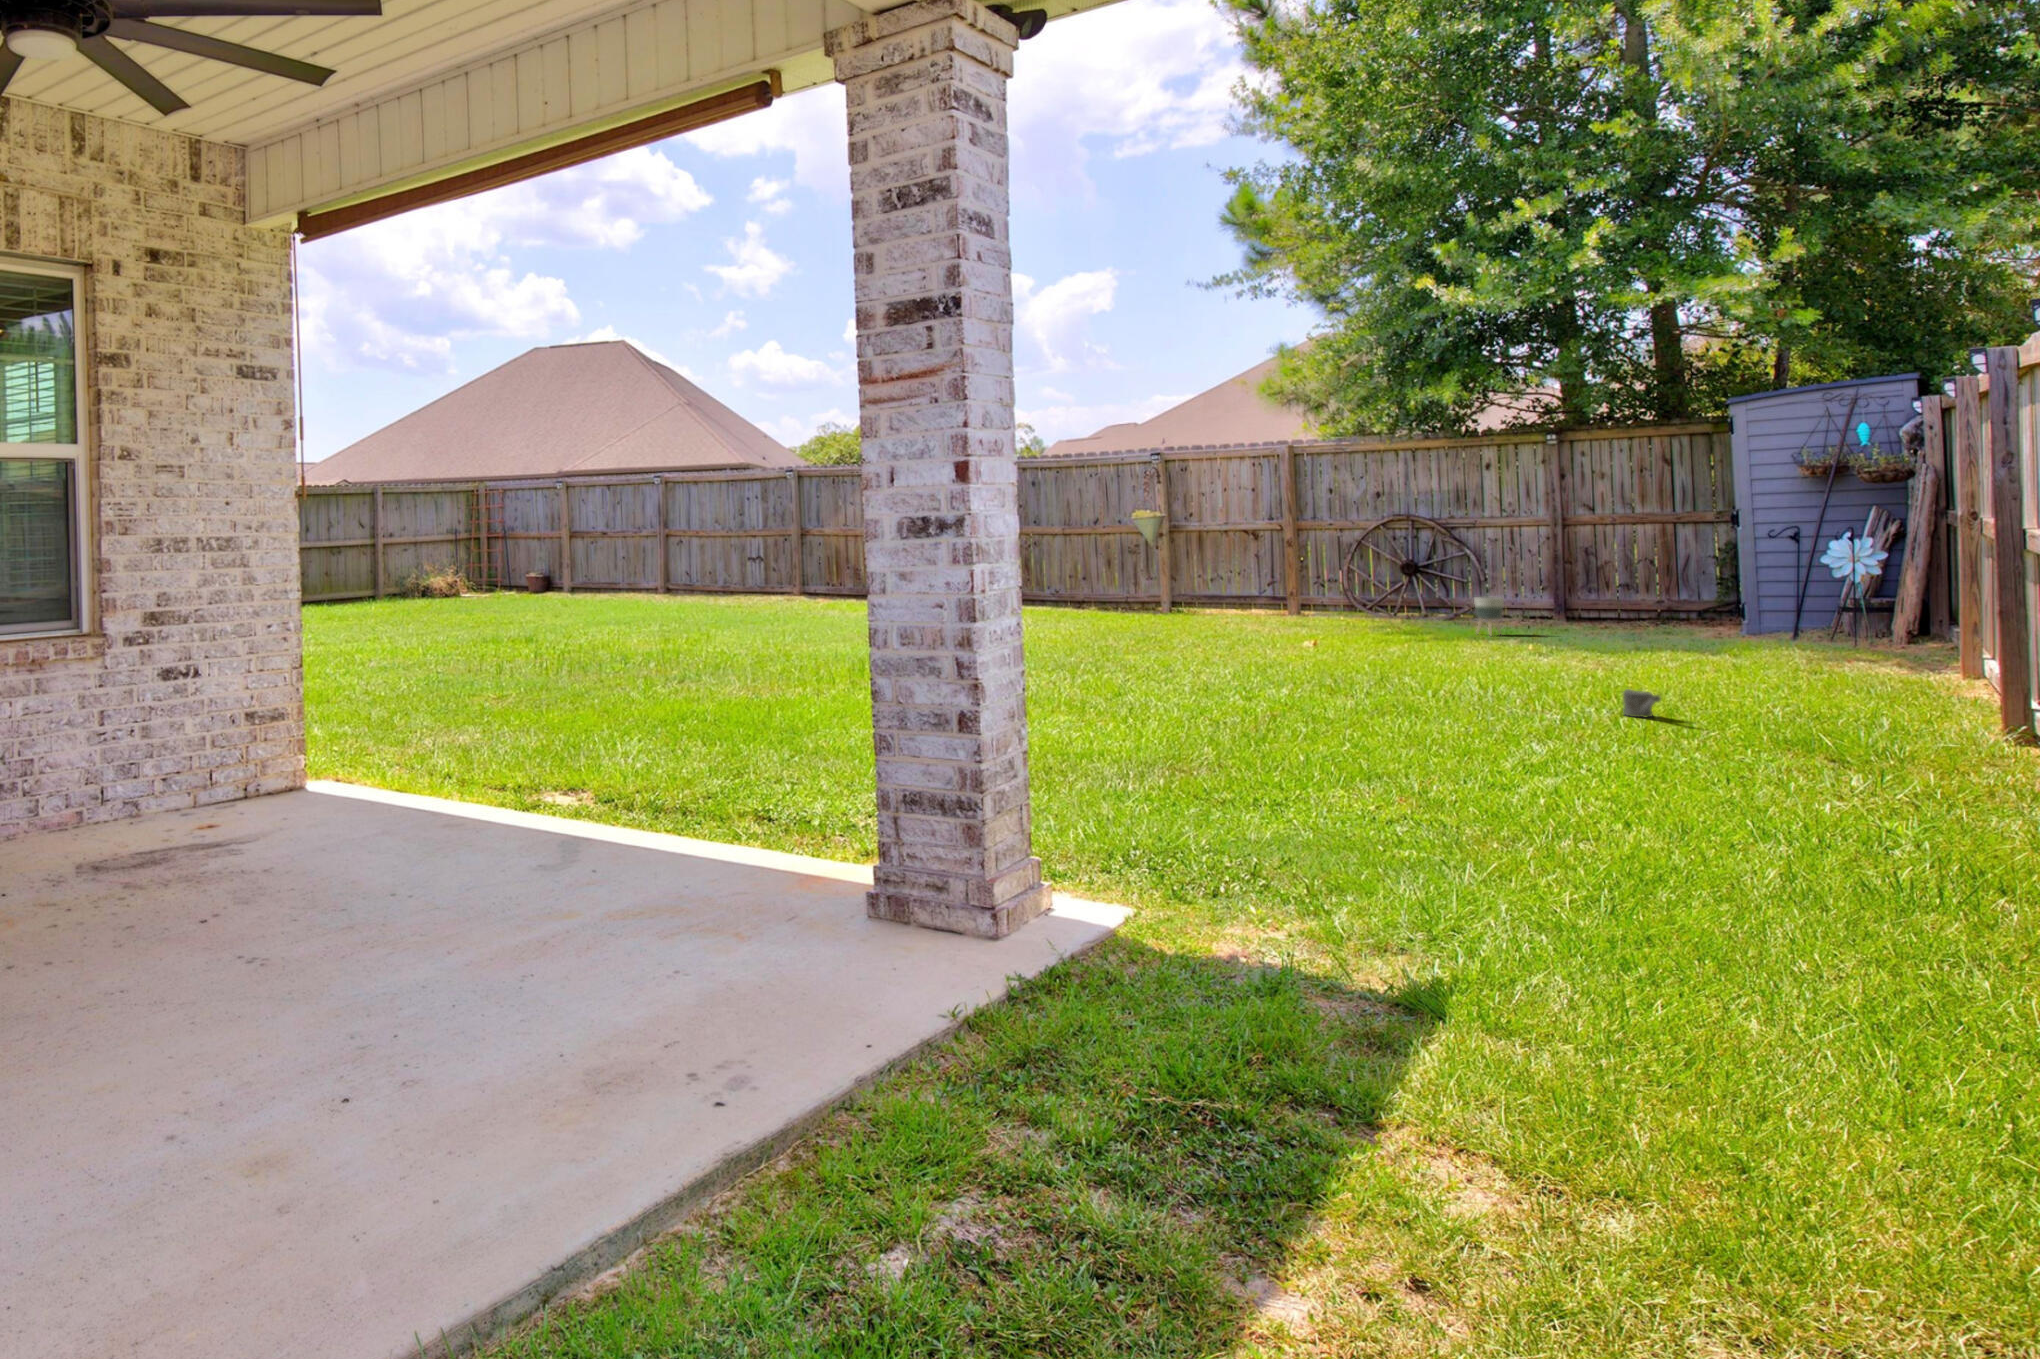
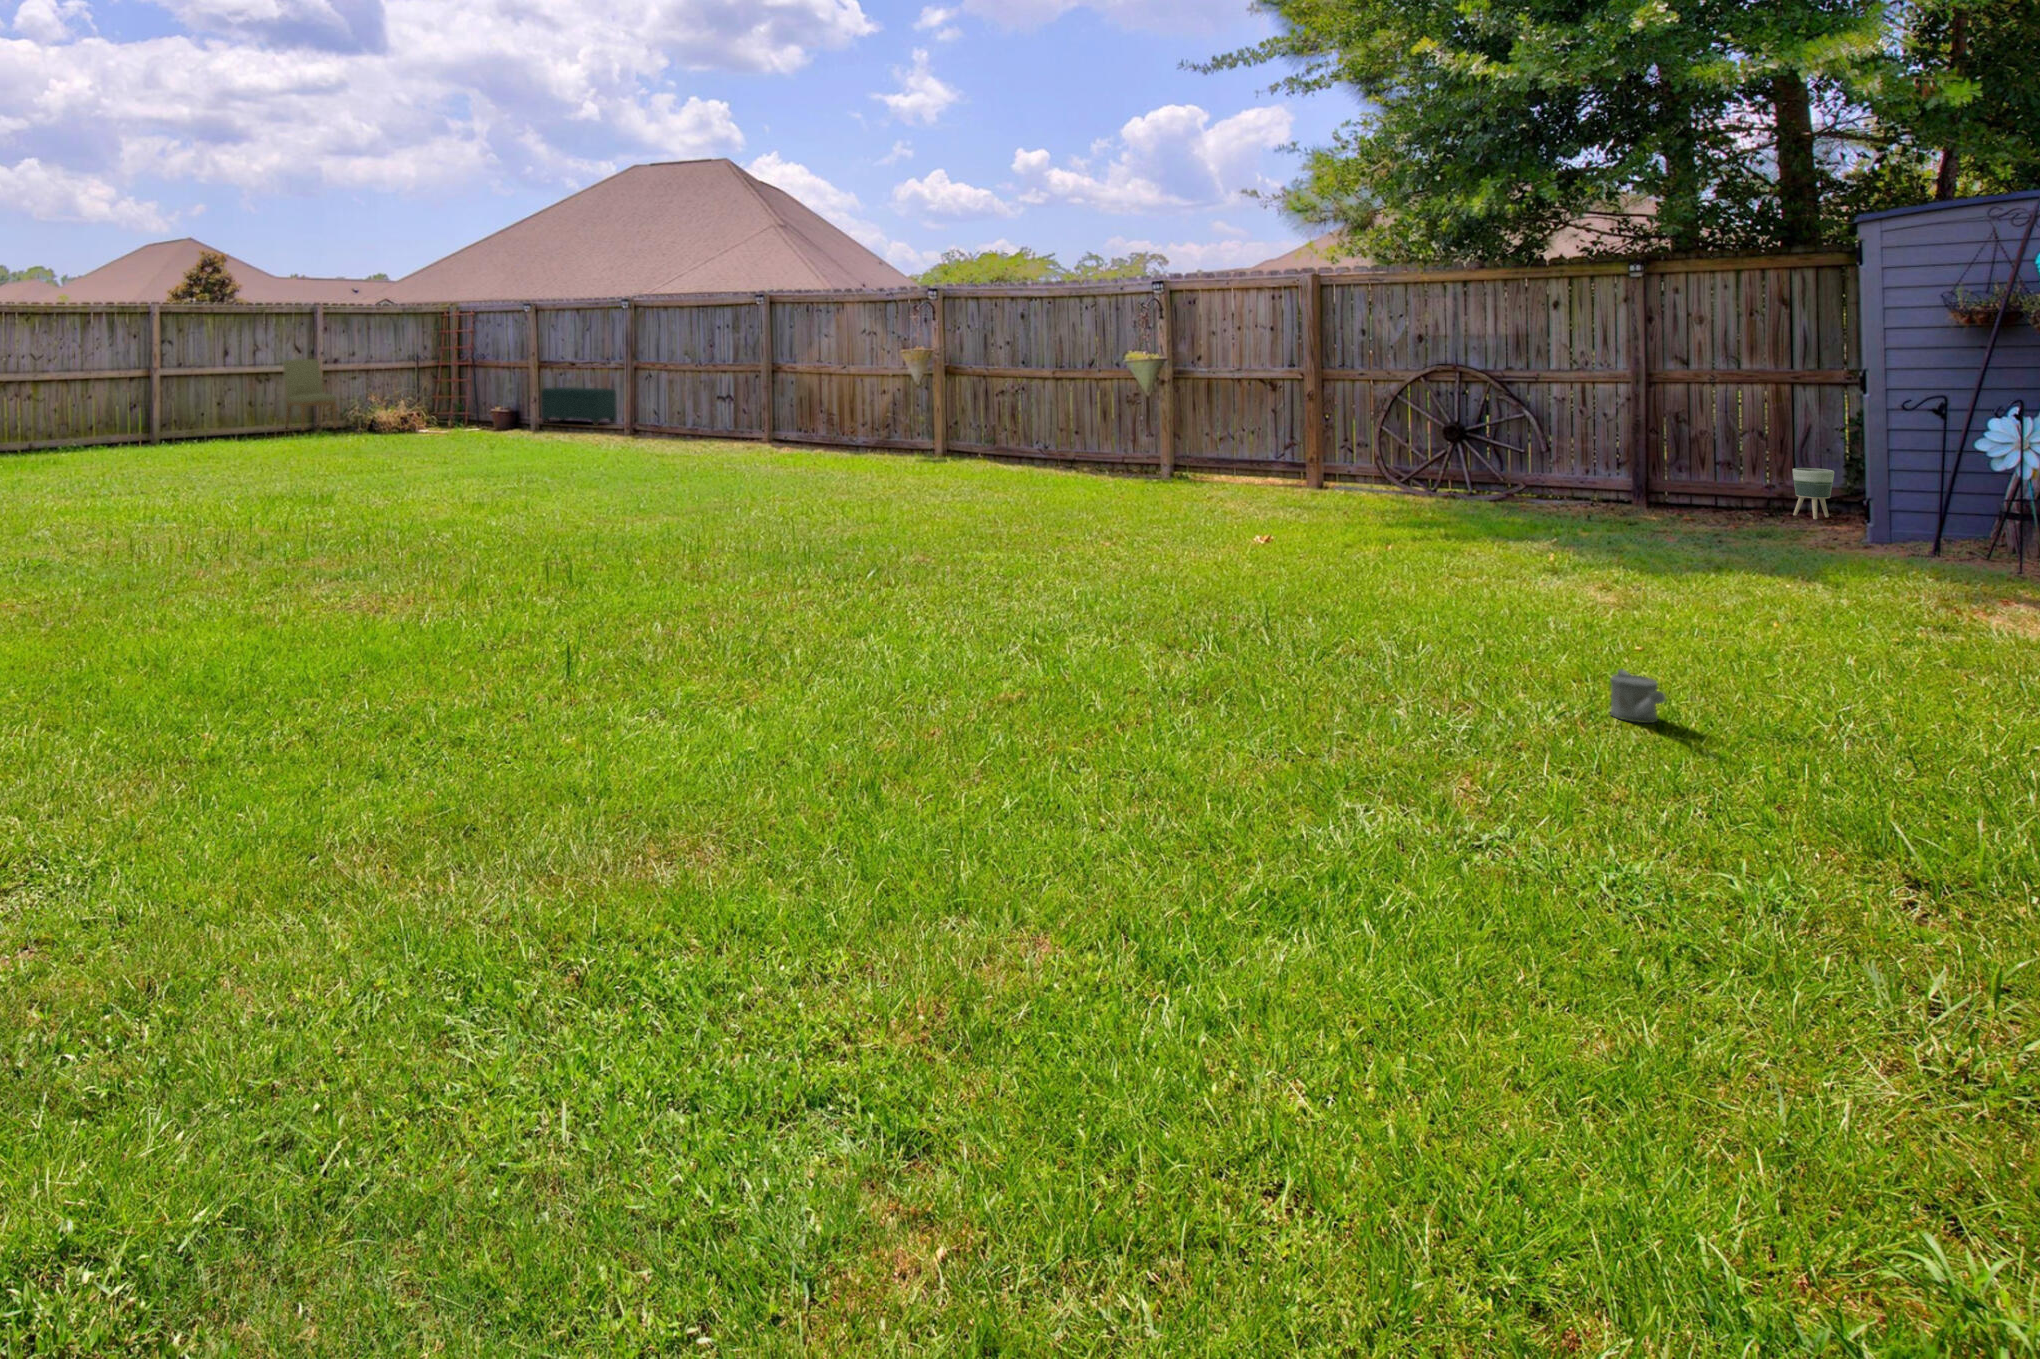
chair: none [349,532,400,596] -> present [283,359,336,430]
bench: none [575,554,644,586] -> present [541,387,617,425]
planter: present [1474,596,1504,635] -> present [1792,468,1834,520]

